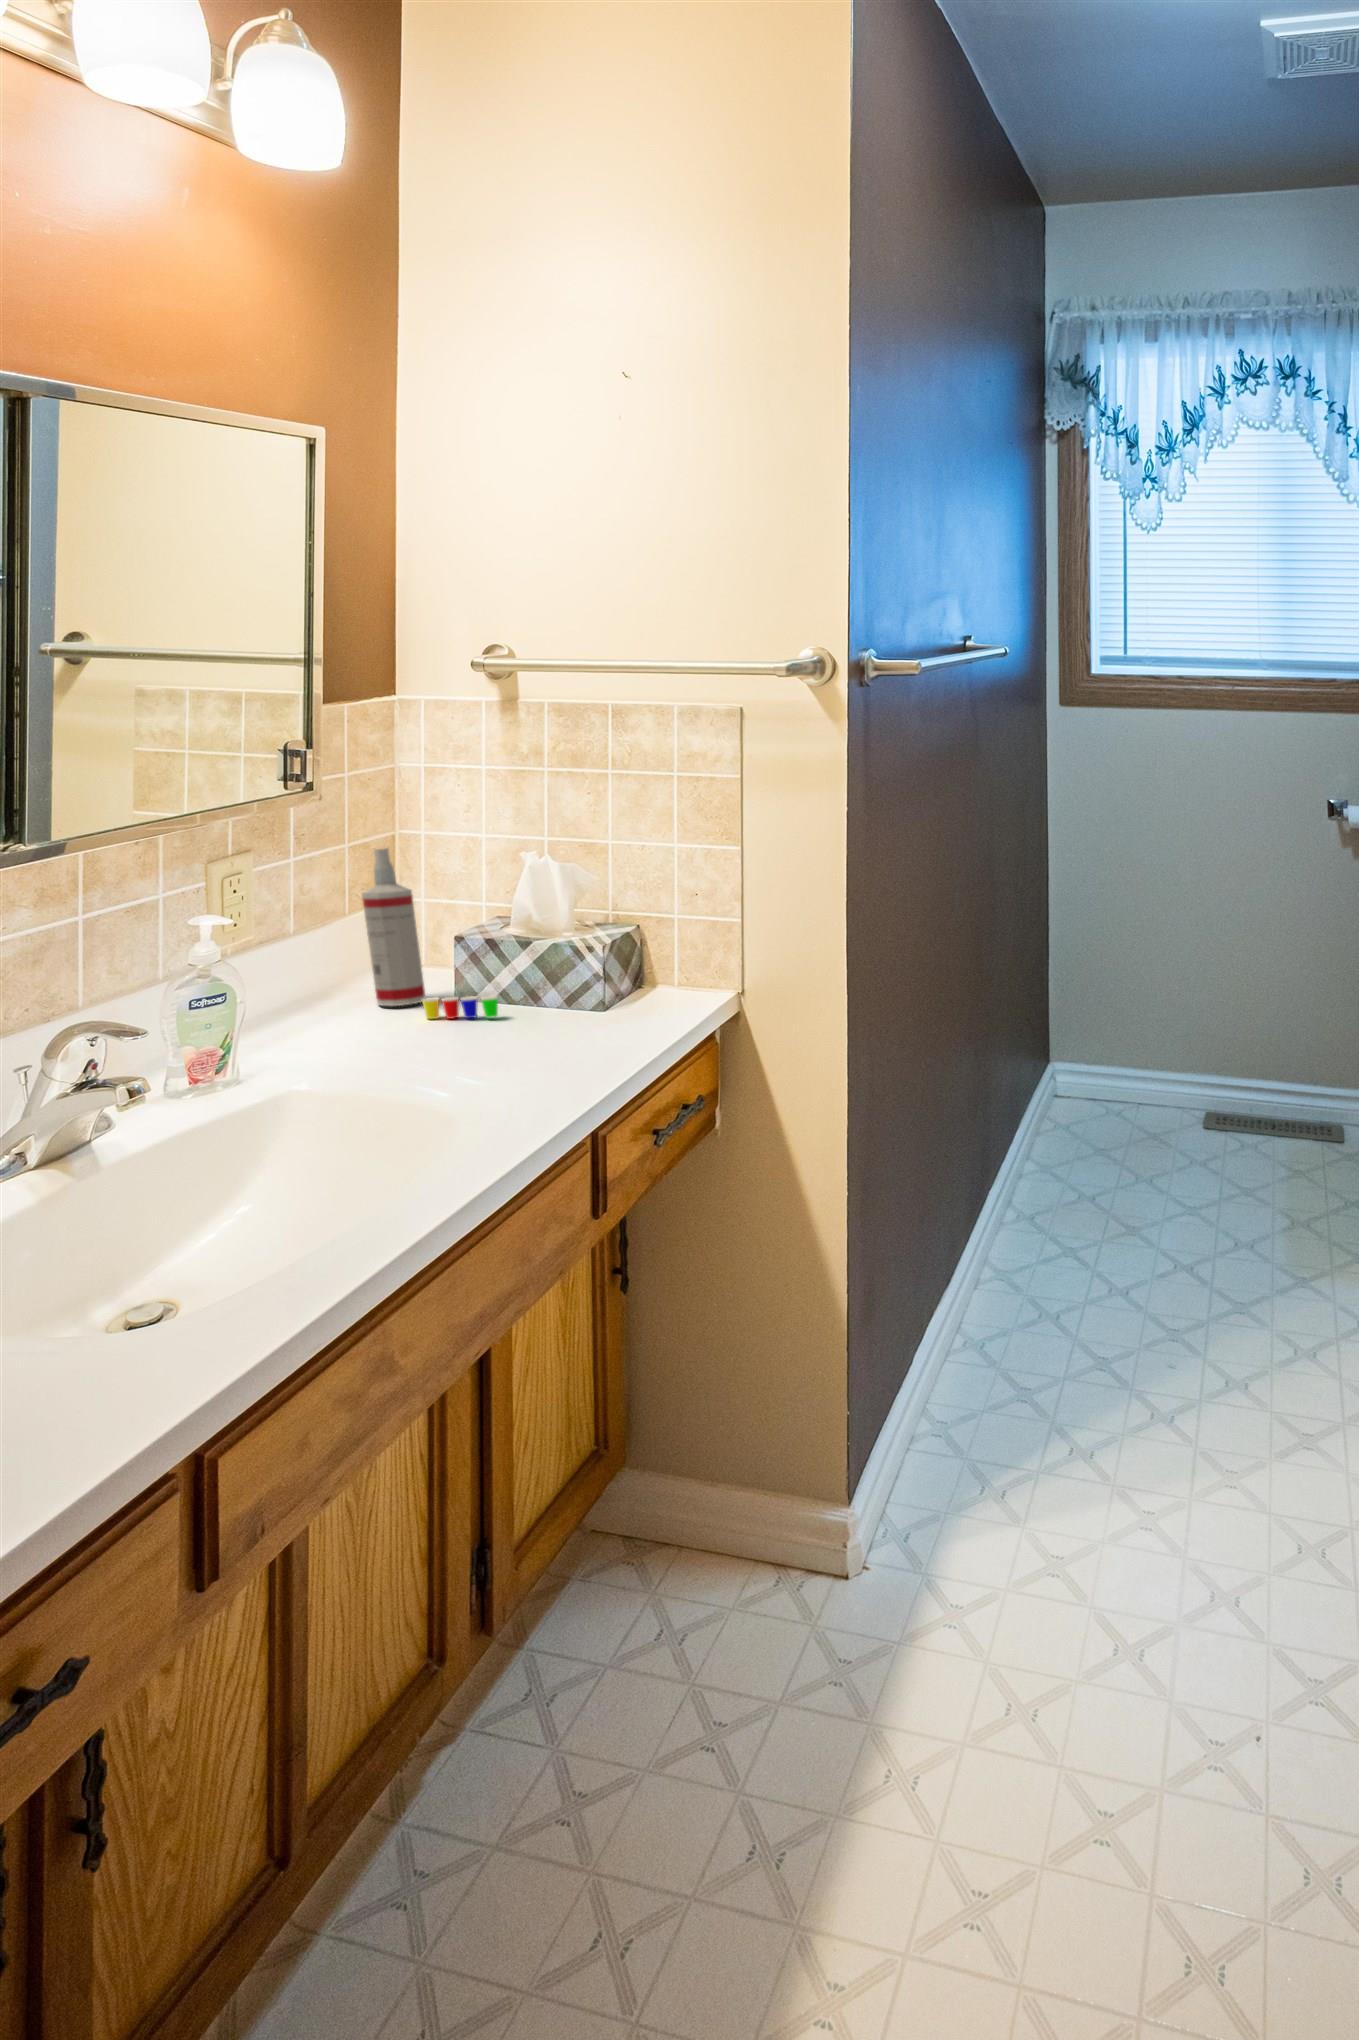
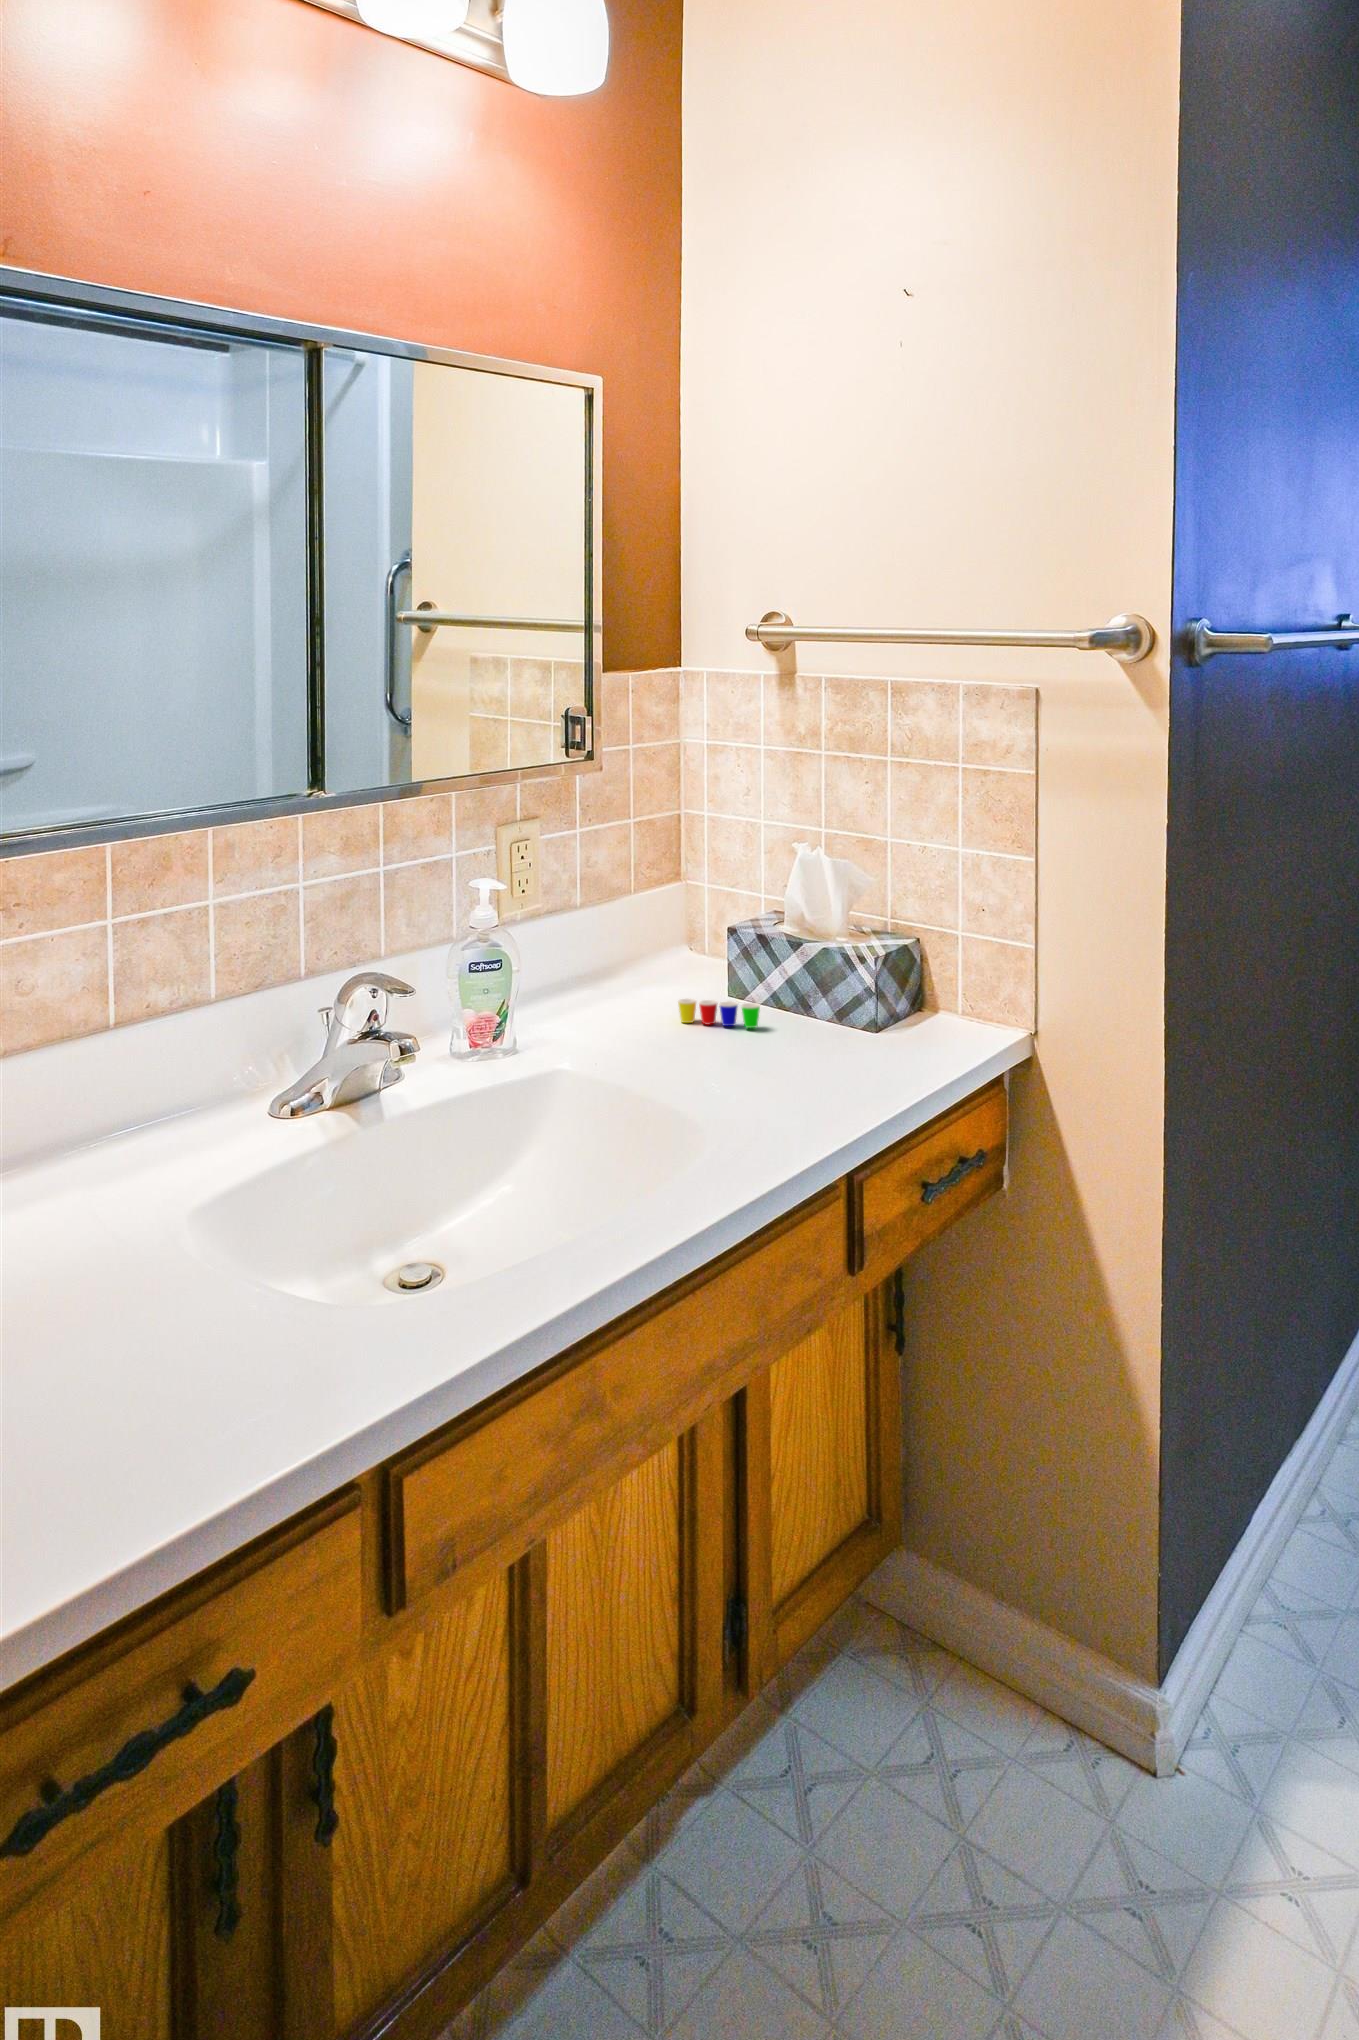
spray bottle: present [362,848,426,1006] -> none [627,831,682,1002]

